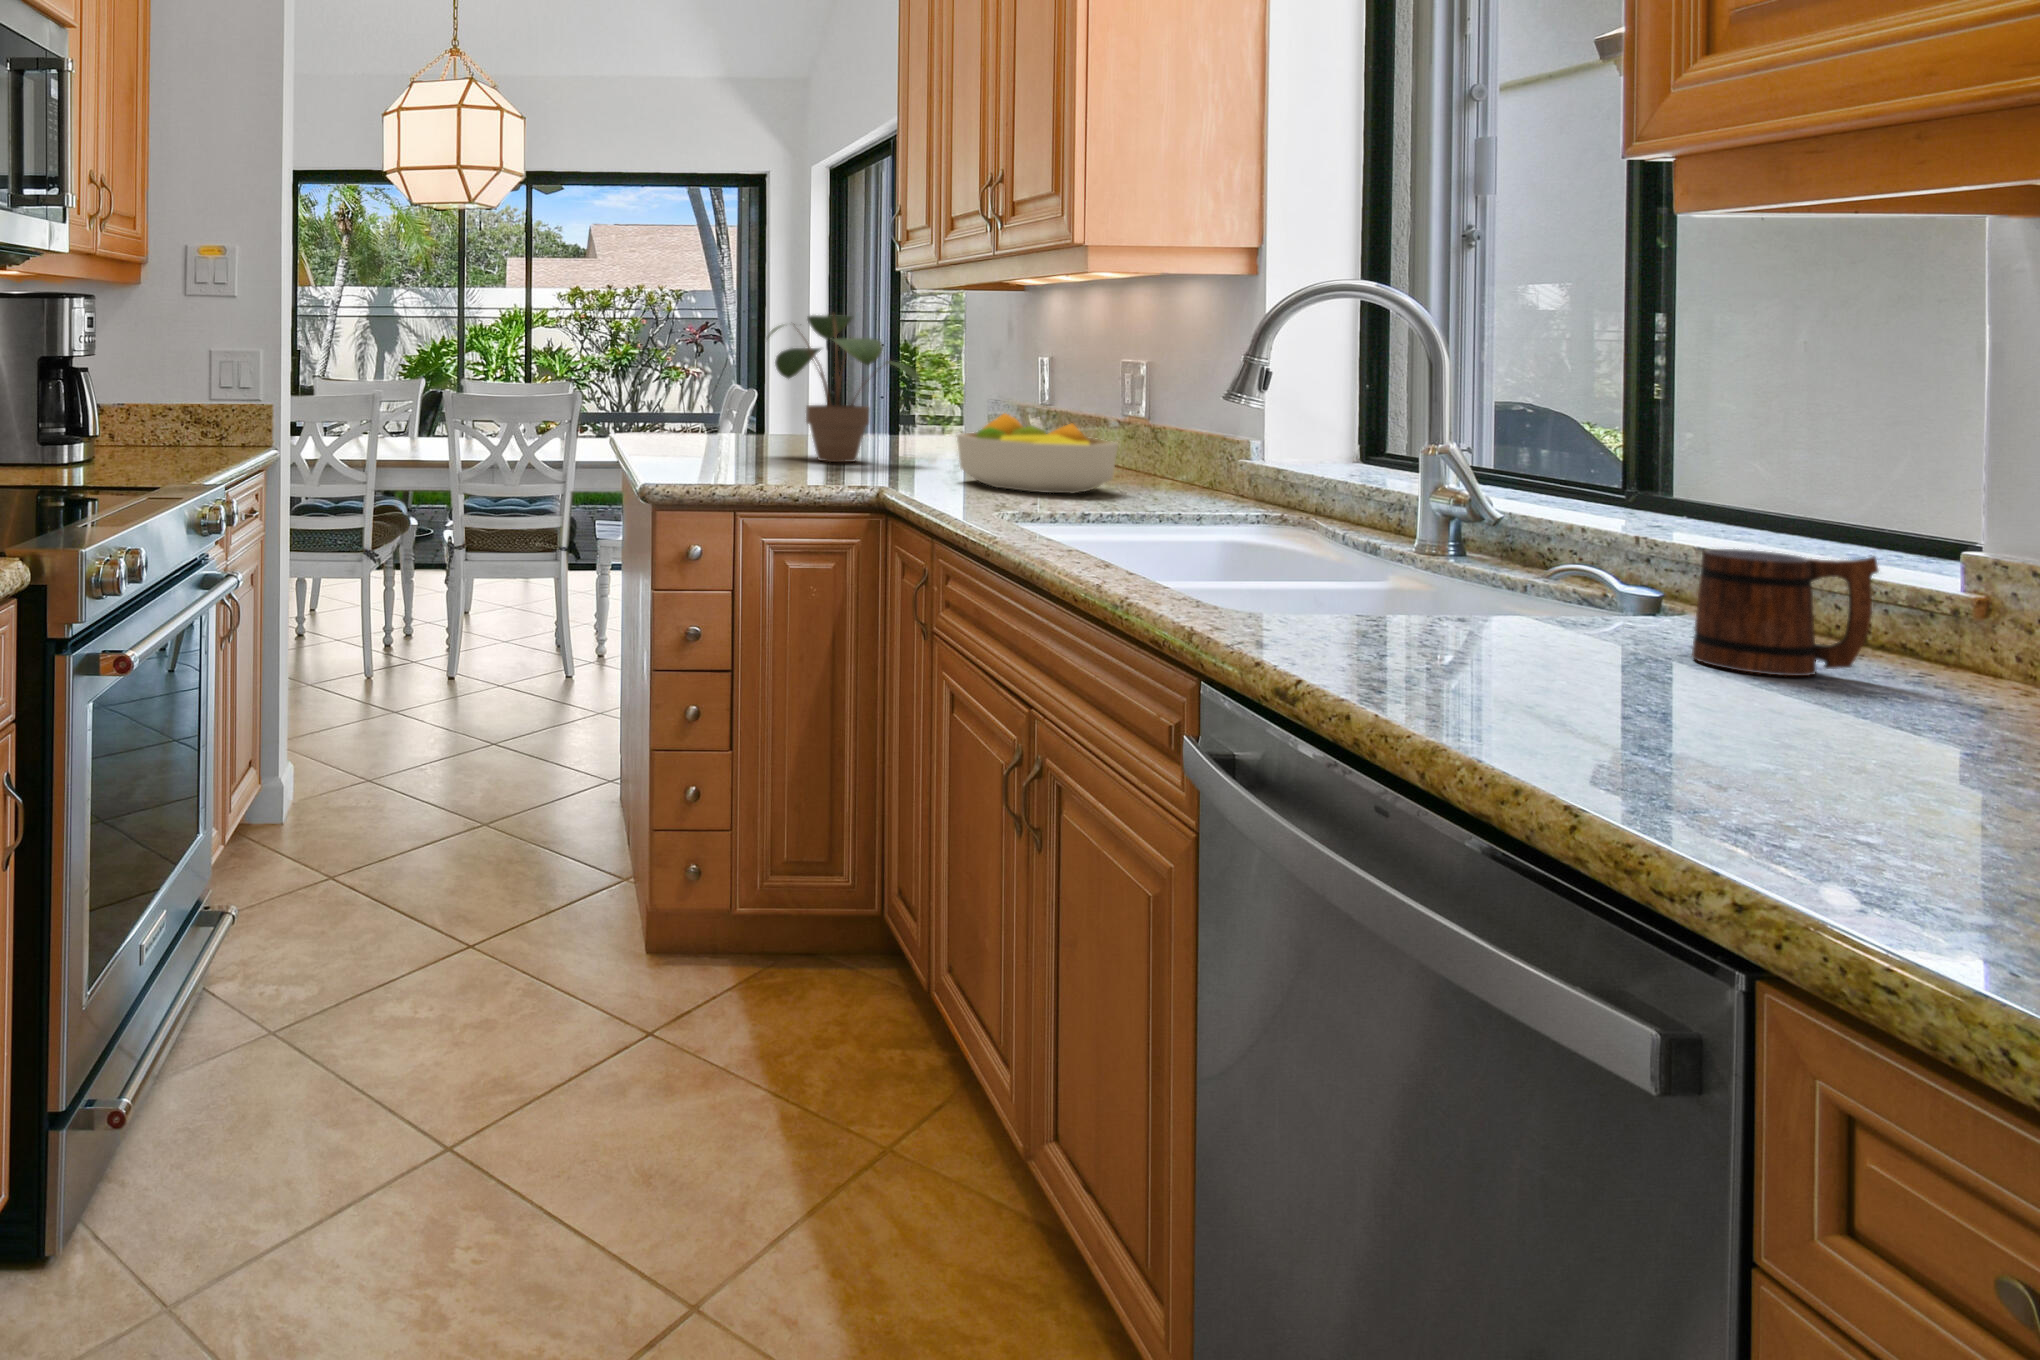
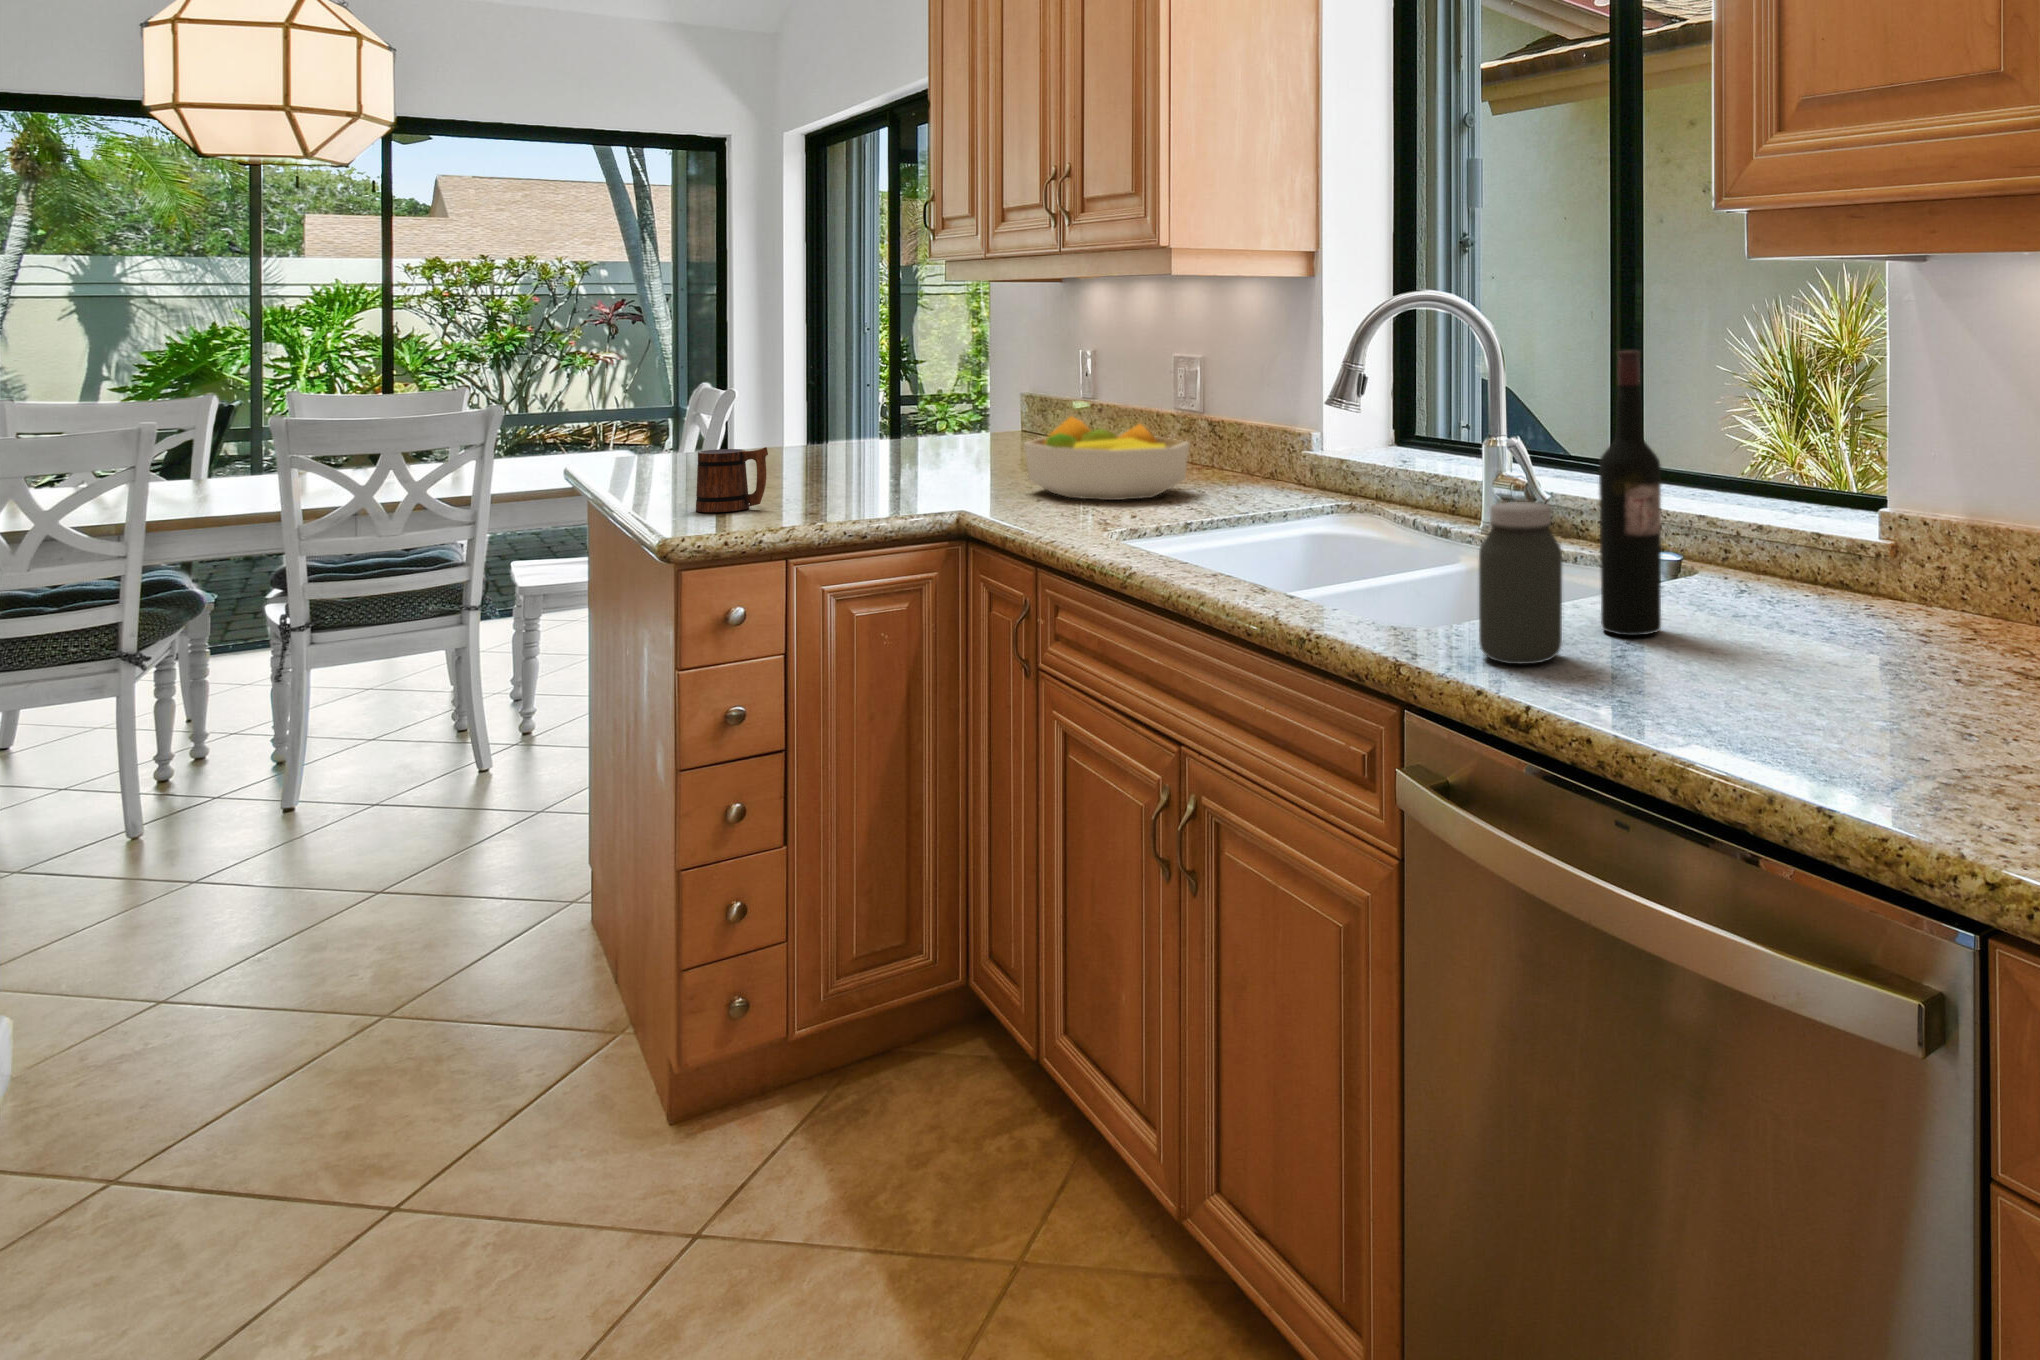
potted plant: present [768,315,920,462] -> none [784,307,967,480]
wine bottle: none [1469,326,1555,649] -> present [1599,351,1661,635]
jar: none [1286,480,1389,651] -> present [1479,502,1562,664]
mug: present [1692,549,1878,676] -> present [696,447,768,512]

